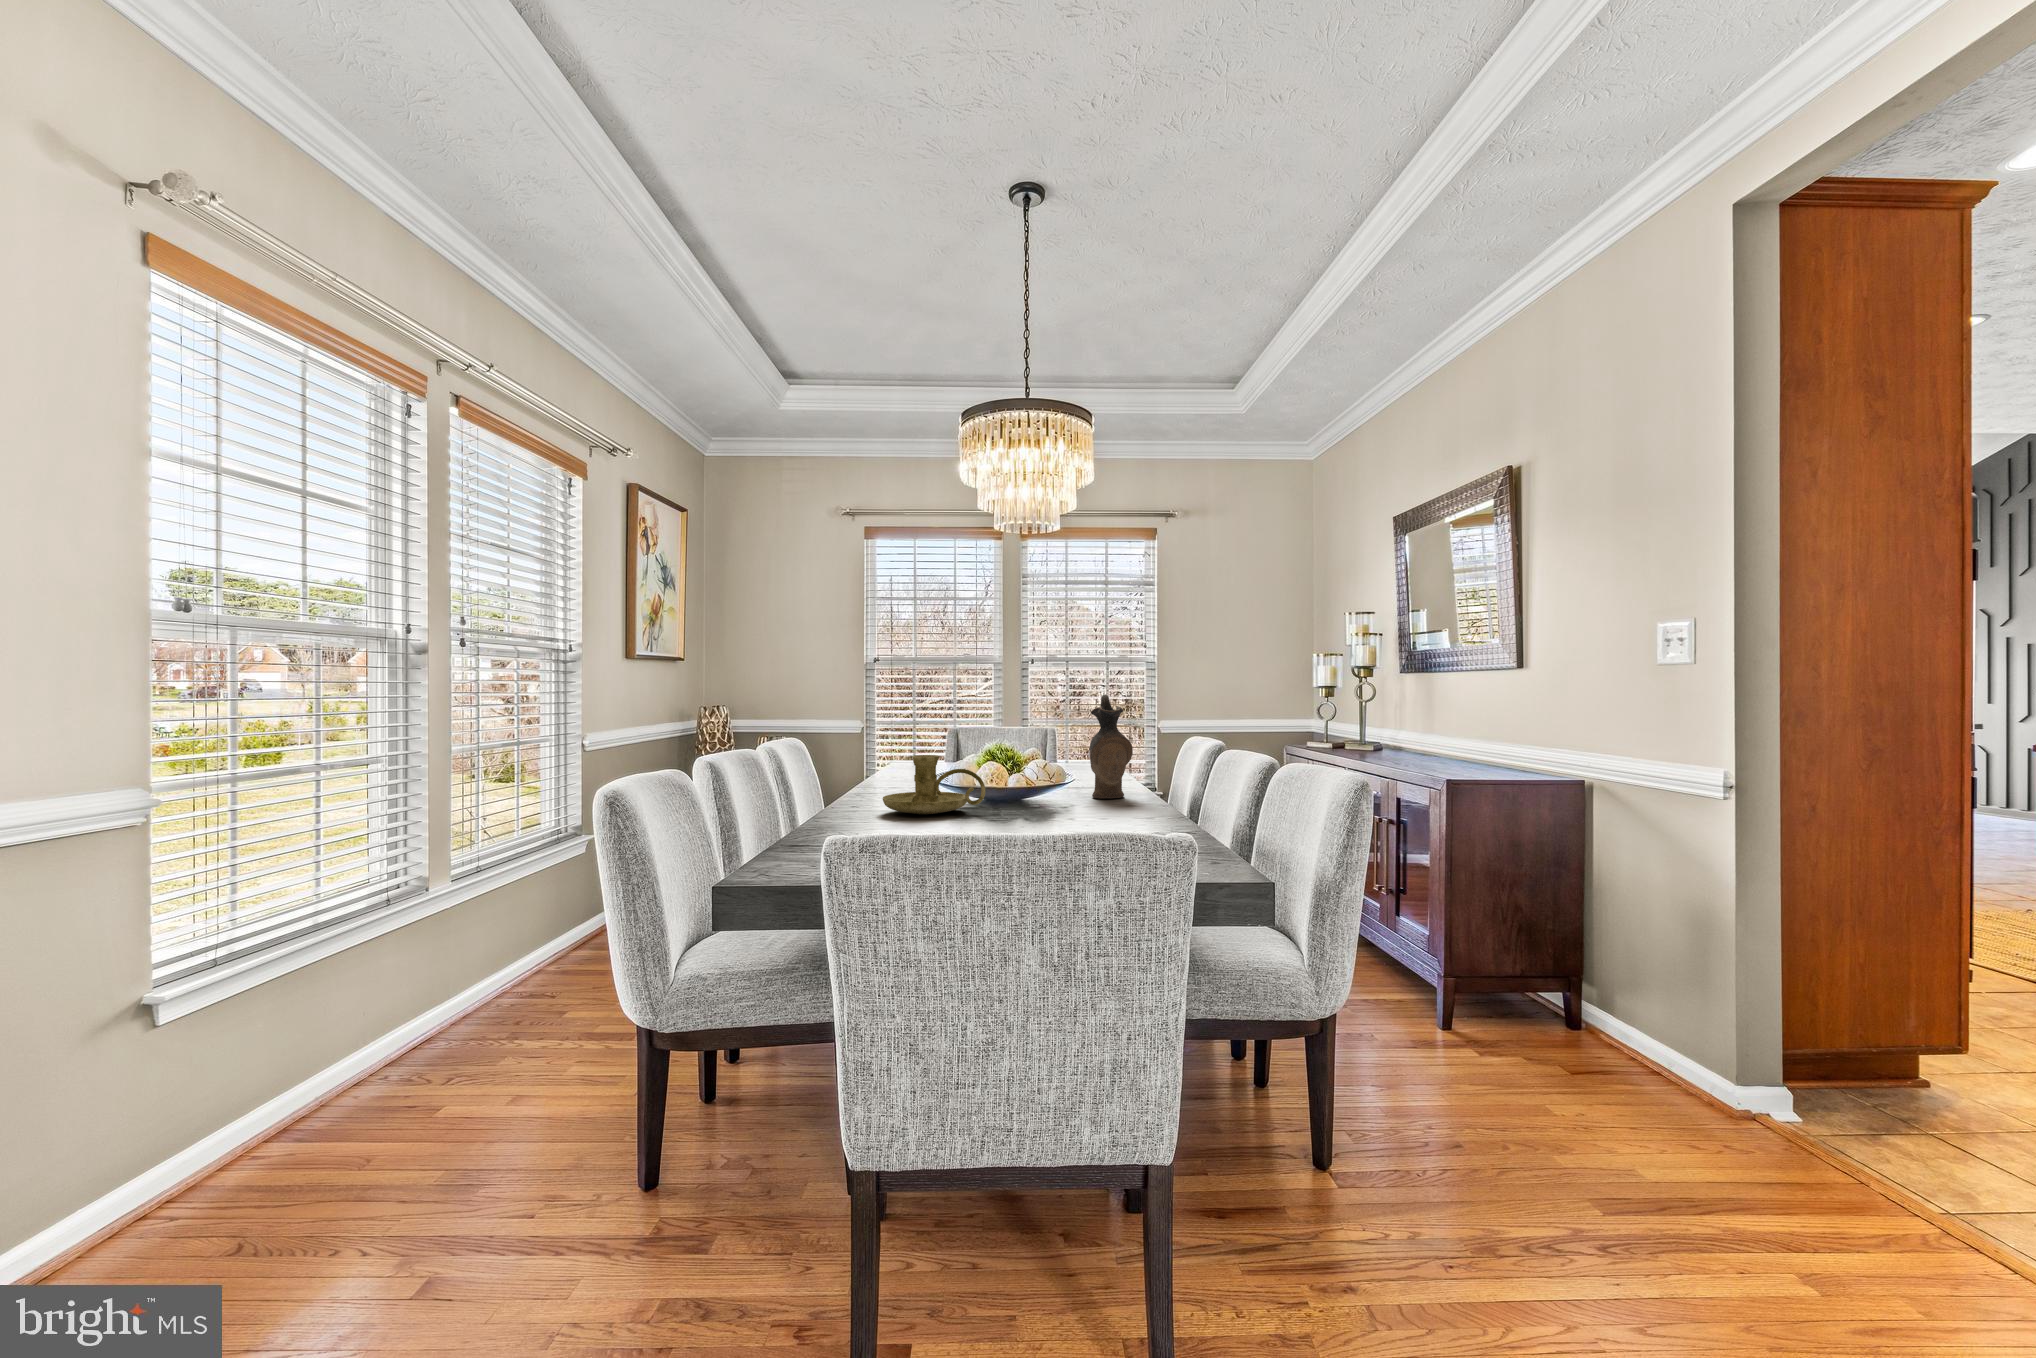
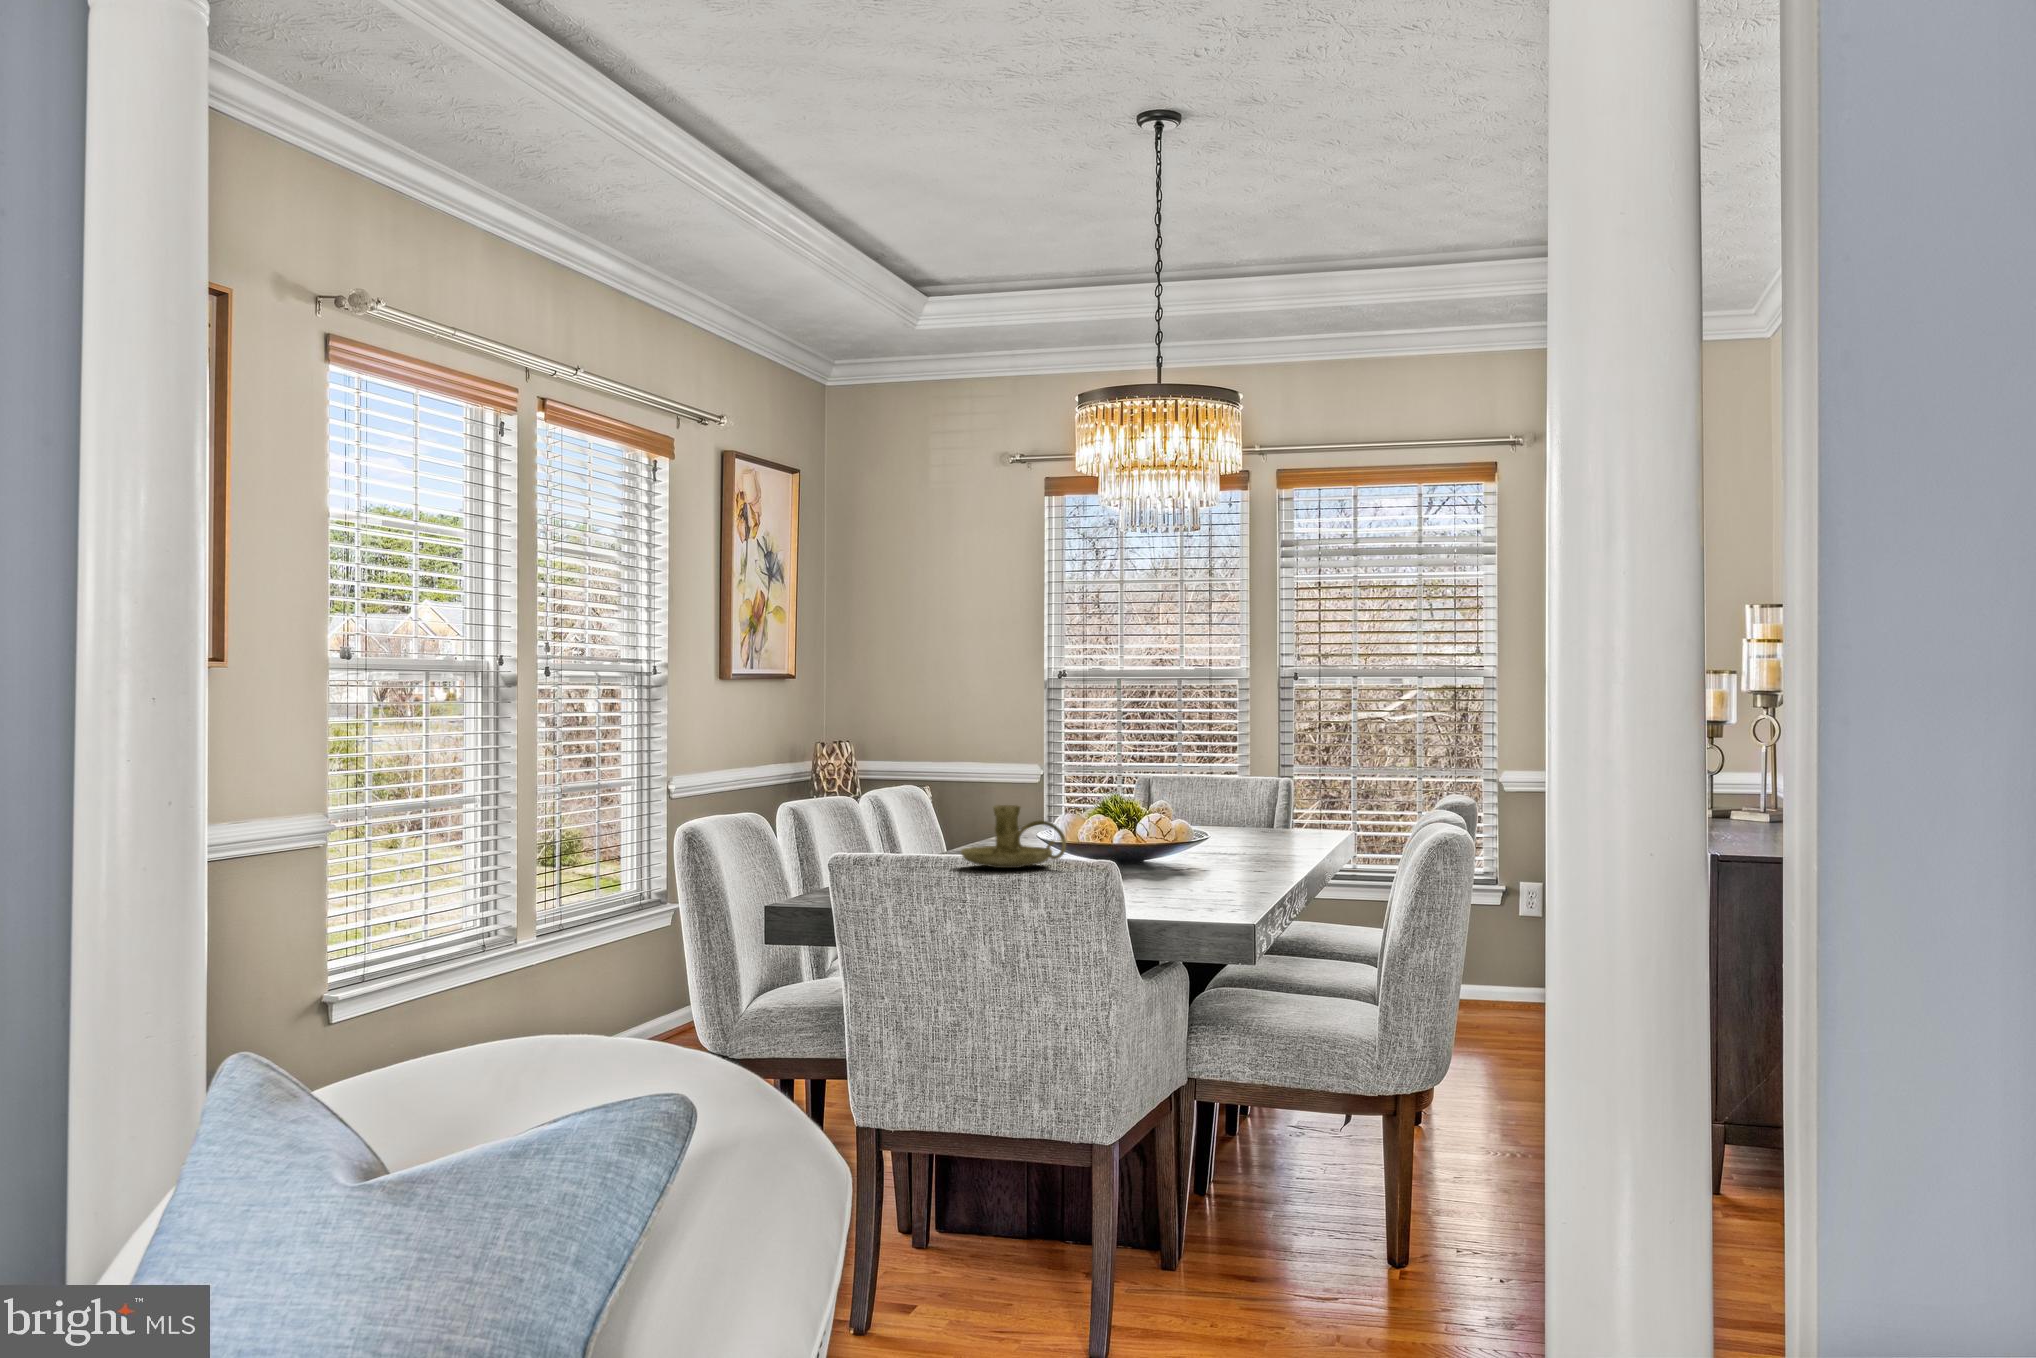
ceramic pitcher: present [1089,695,1133,798] -> none [1203,740,1252,860]

